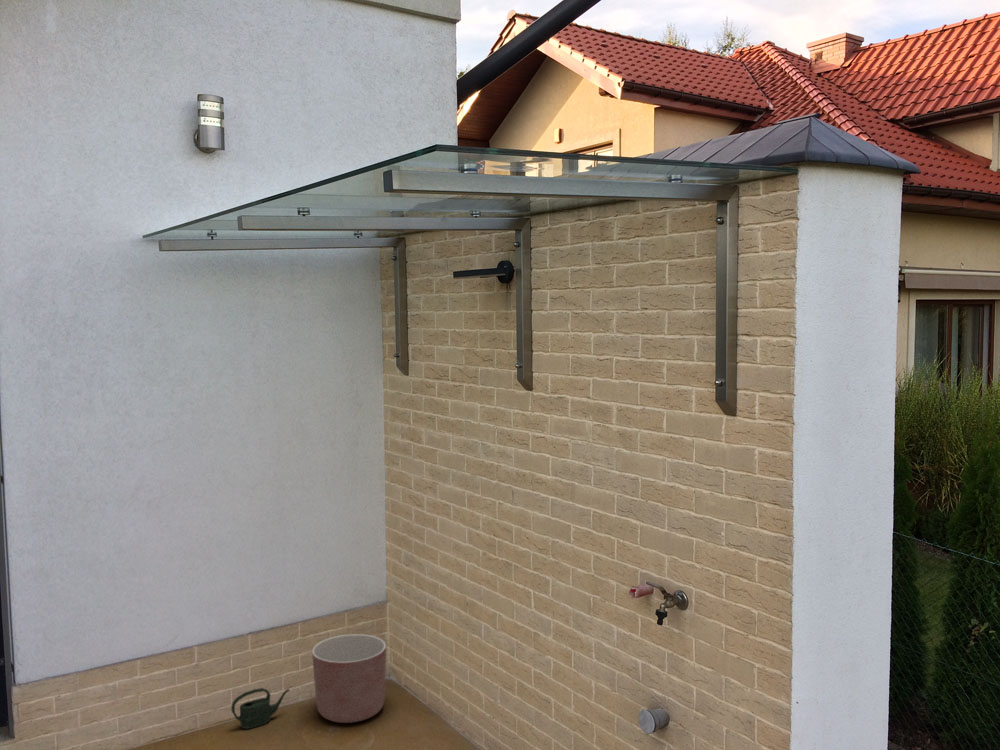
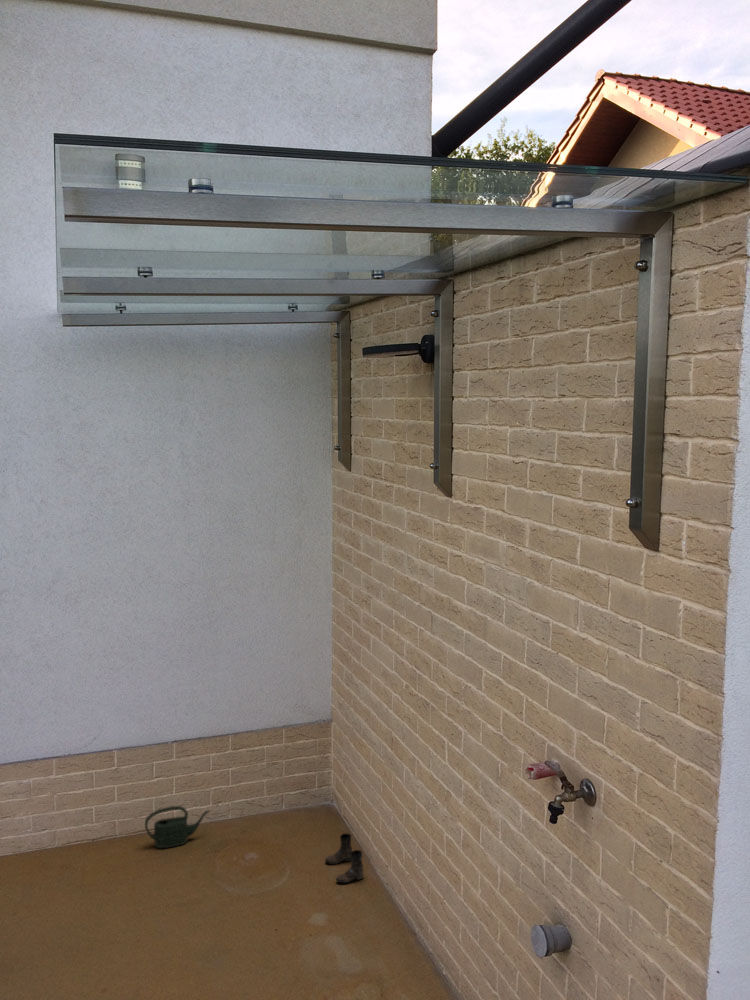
planter: present [312,634,386,723] -> none [232,757,314,857]
boots: none [403,693,441,734] -> present [325,833,363,883]

